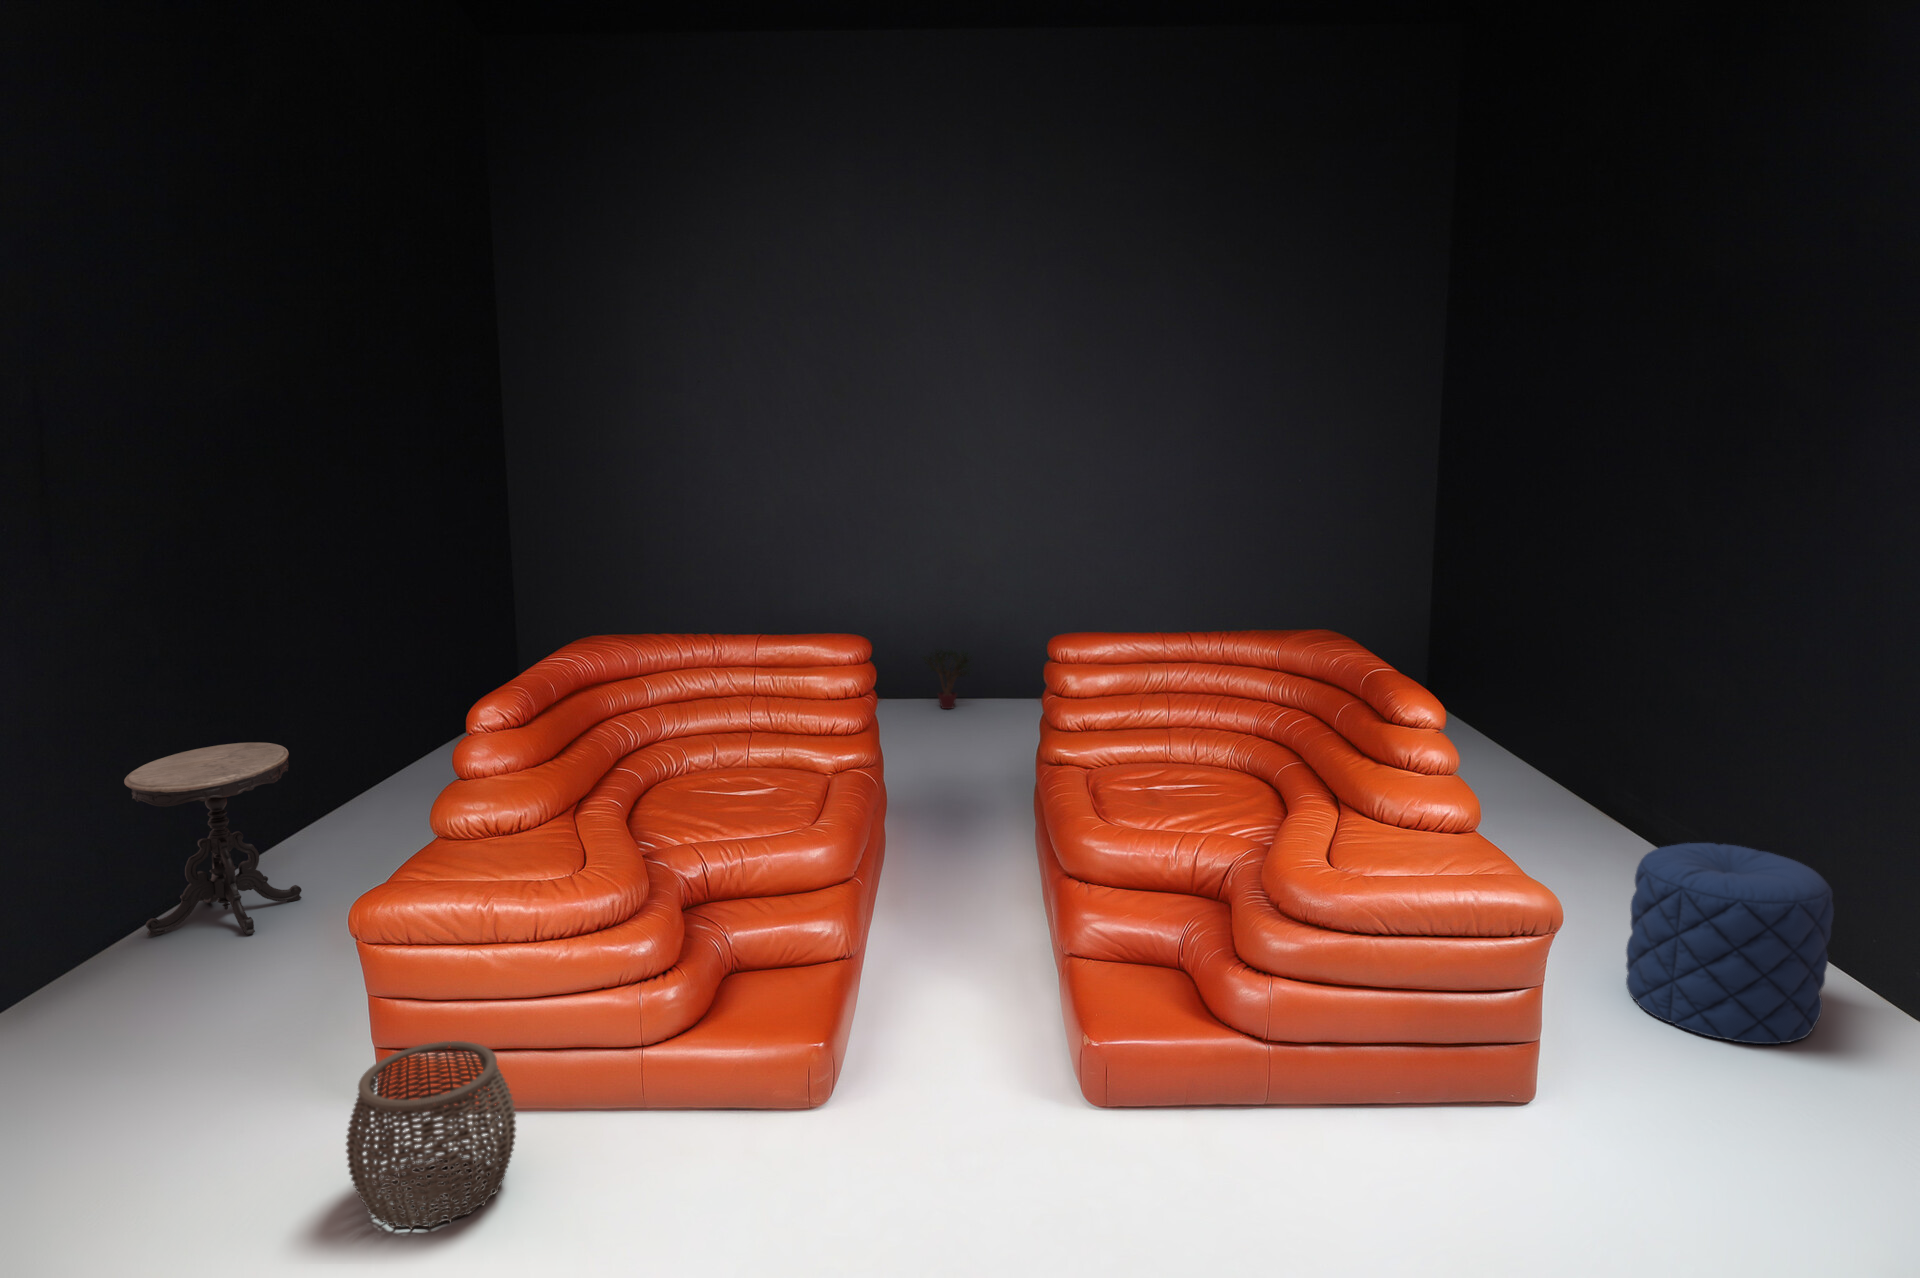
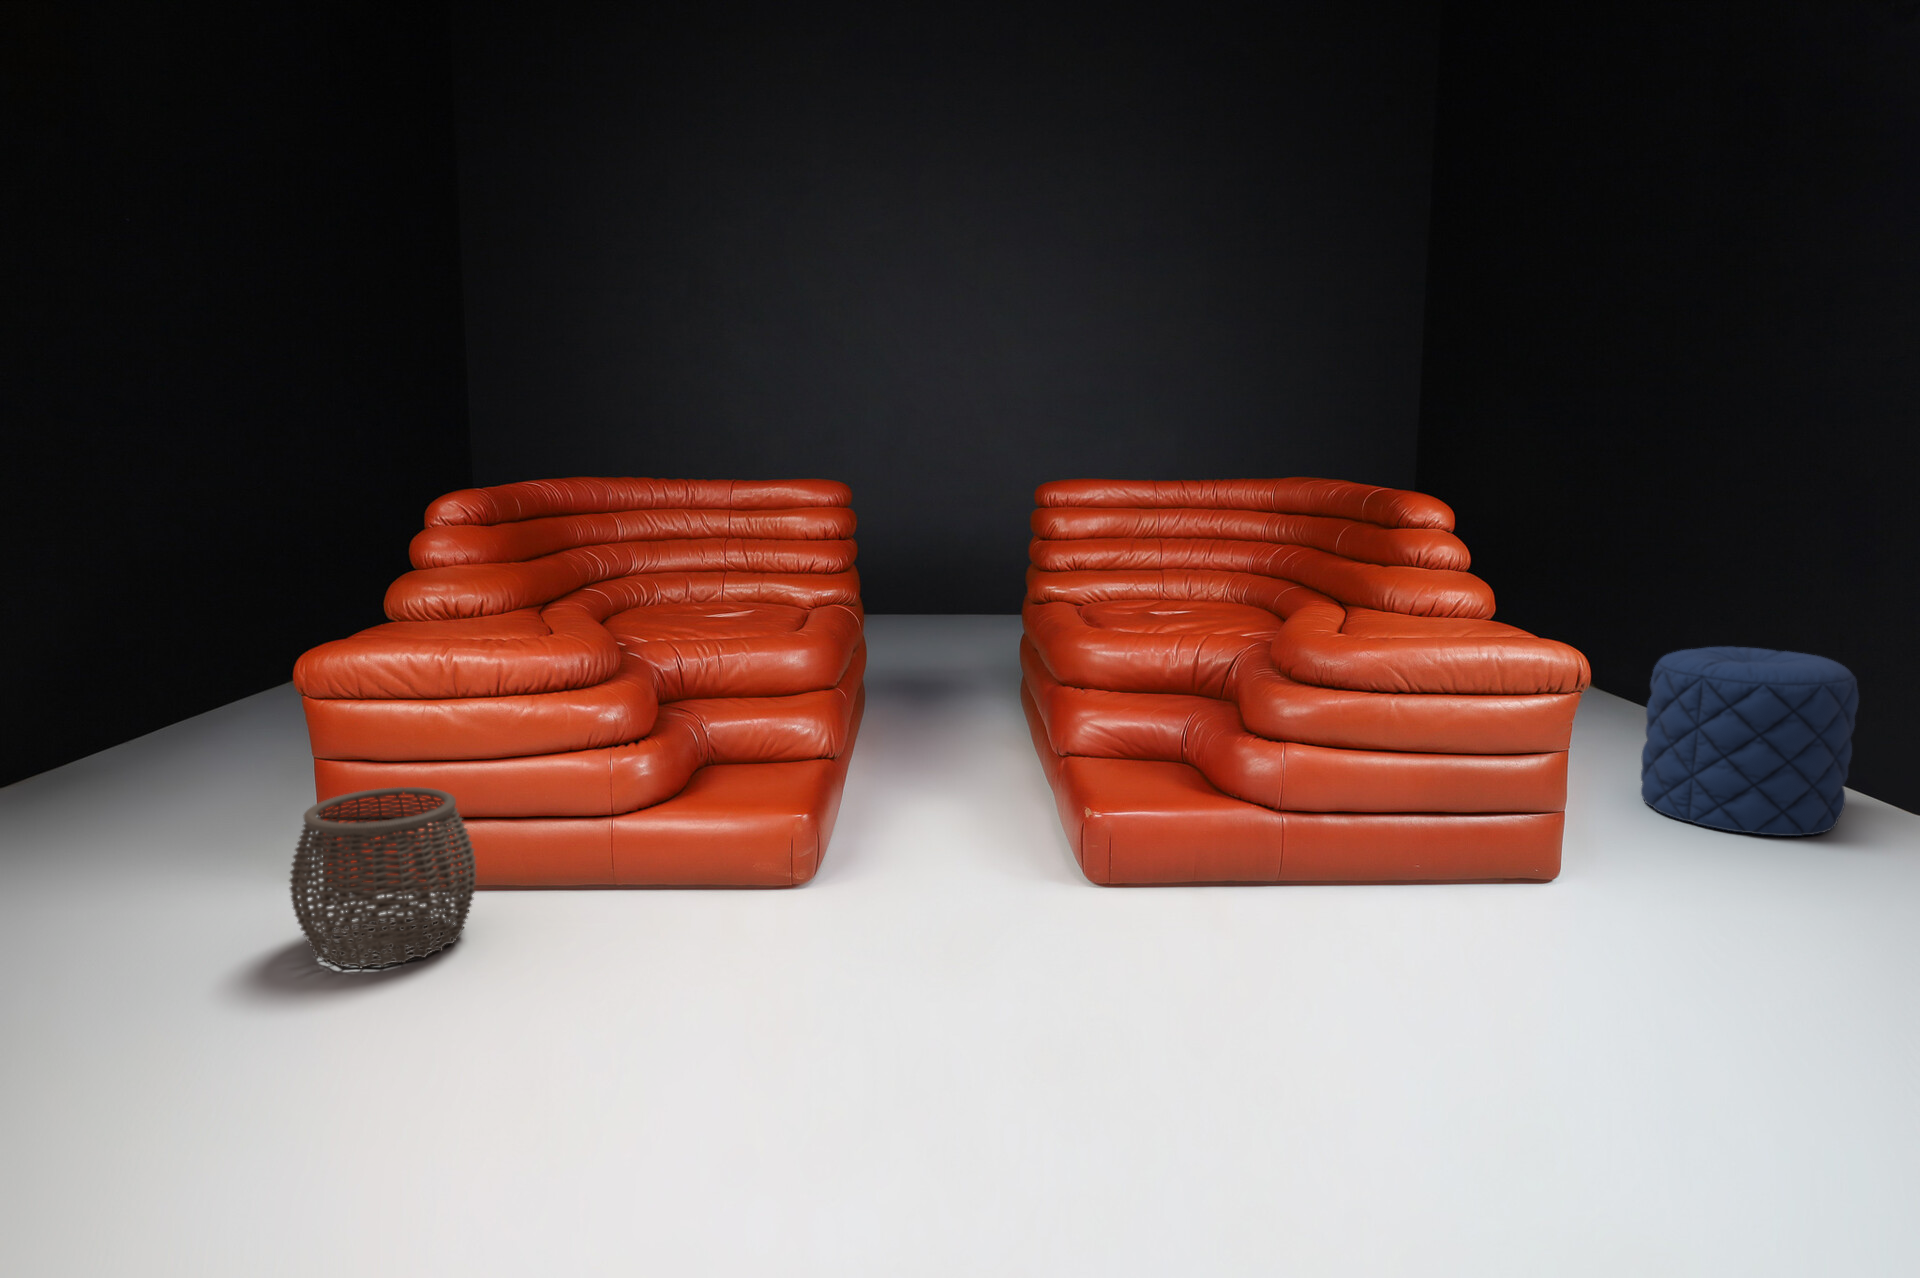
potted plant: present [923,649,974,709] -> none [897,546,953,611]
side table: present [124,743,302,936] -> none [51,571,244,762]

